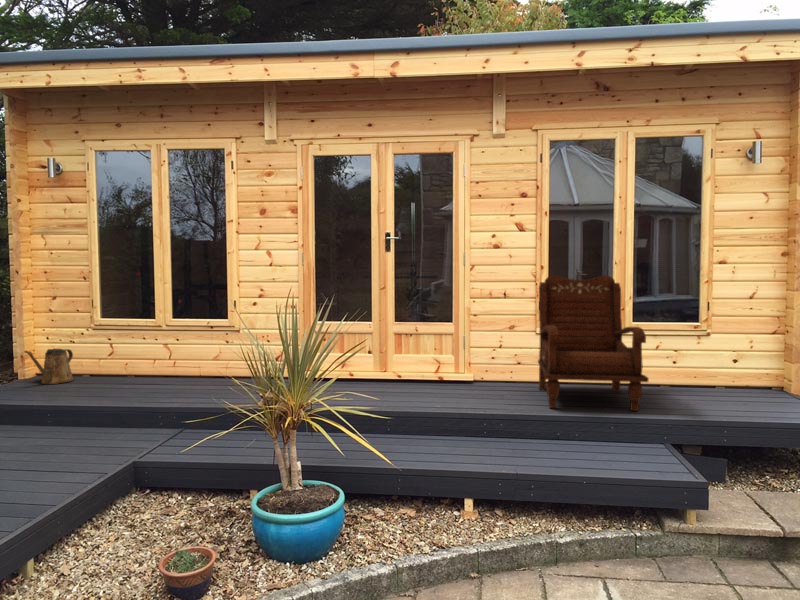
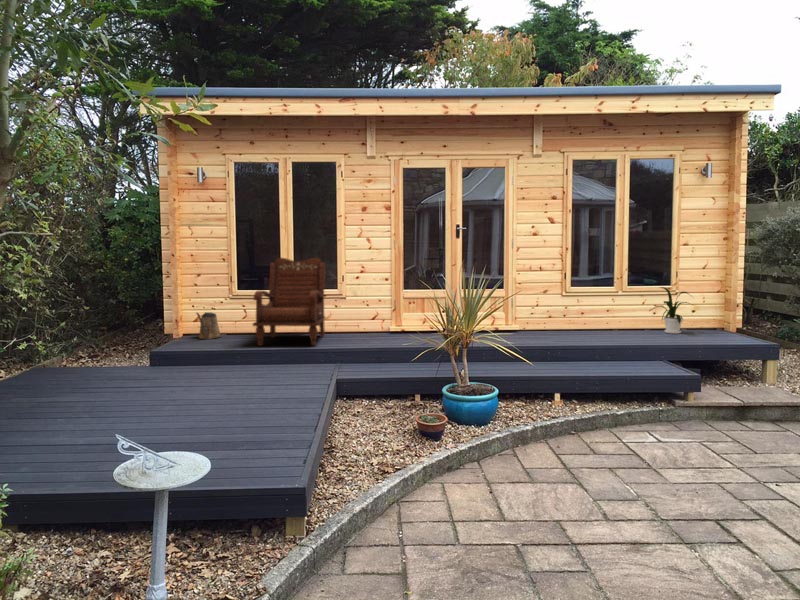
armchair: present [538,275,648,411] -> present [253,258,325,346]
house plant: none [664,325,729,396] -> present [654,287,688,334]

